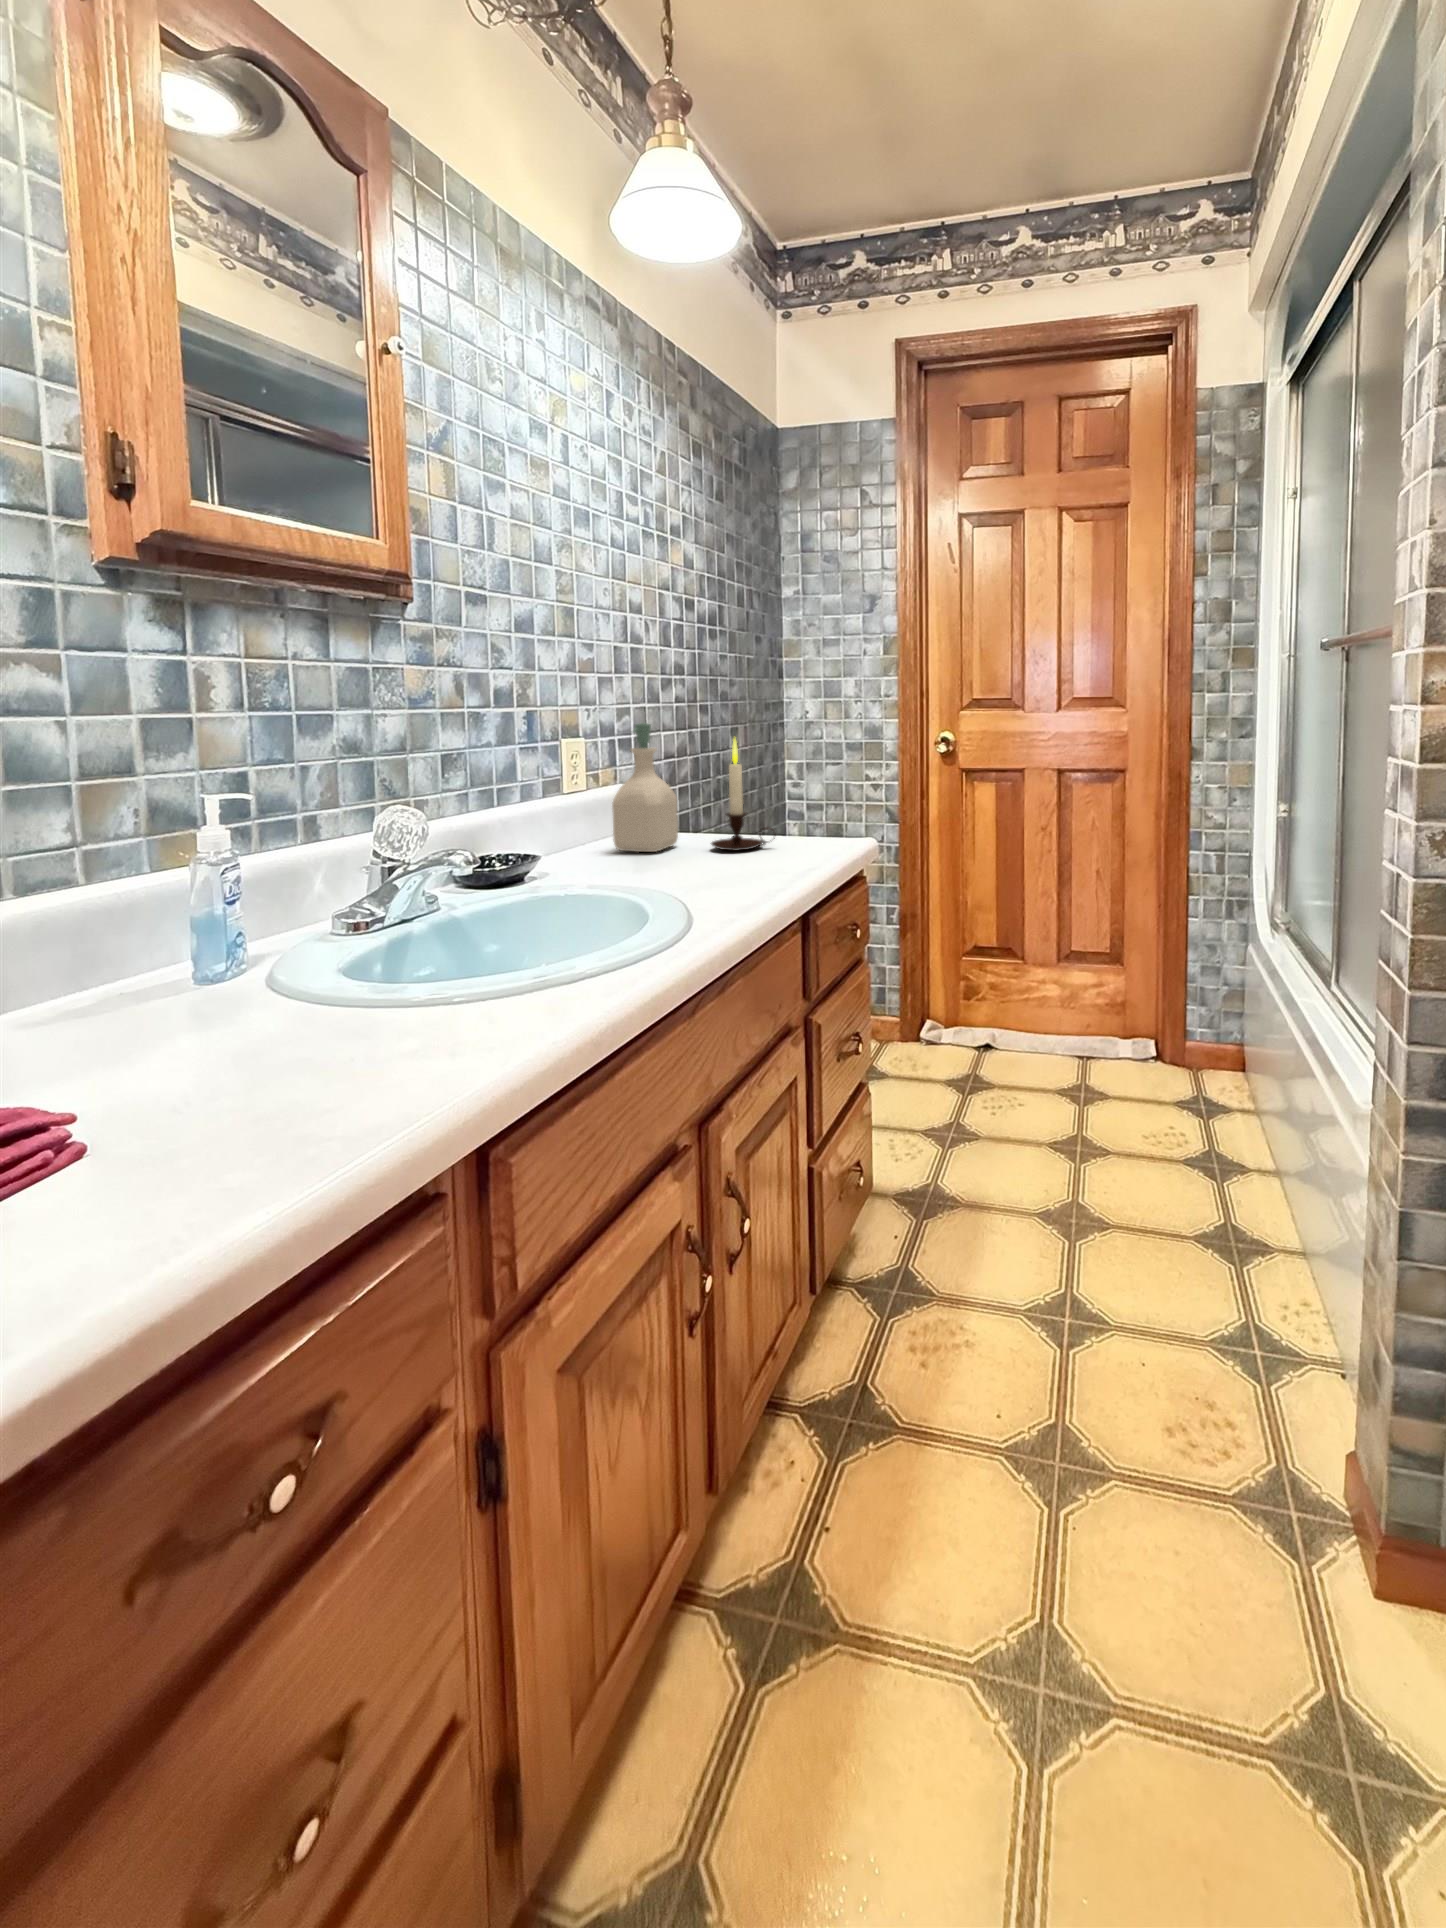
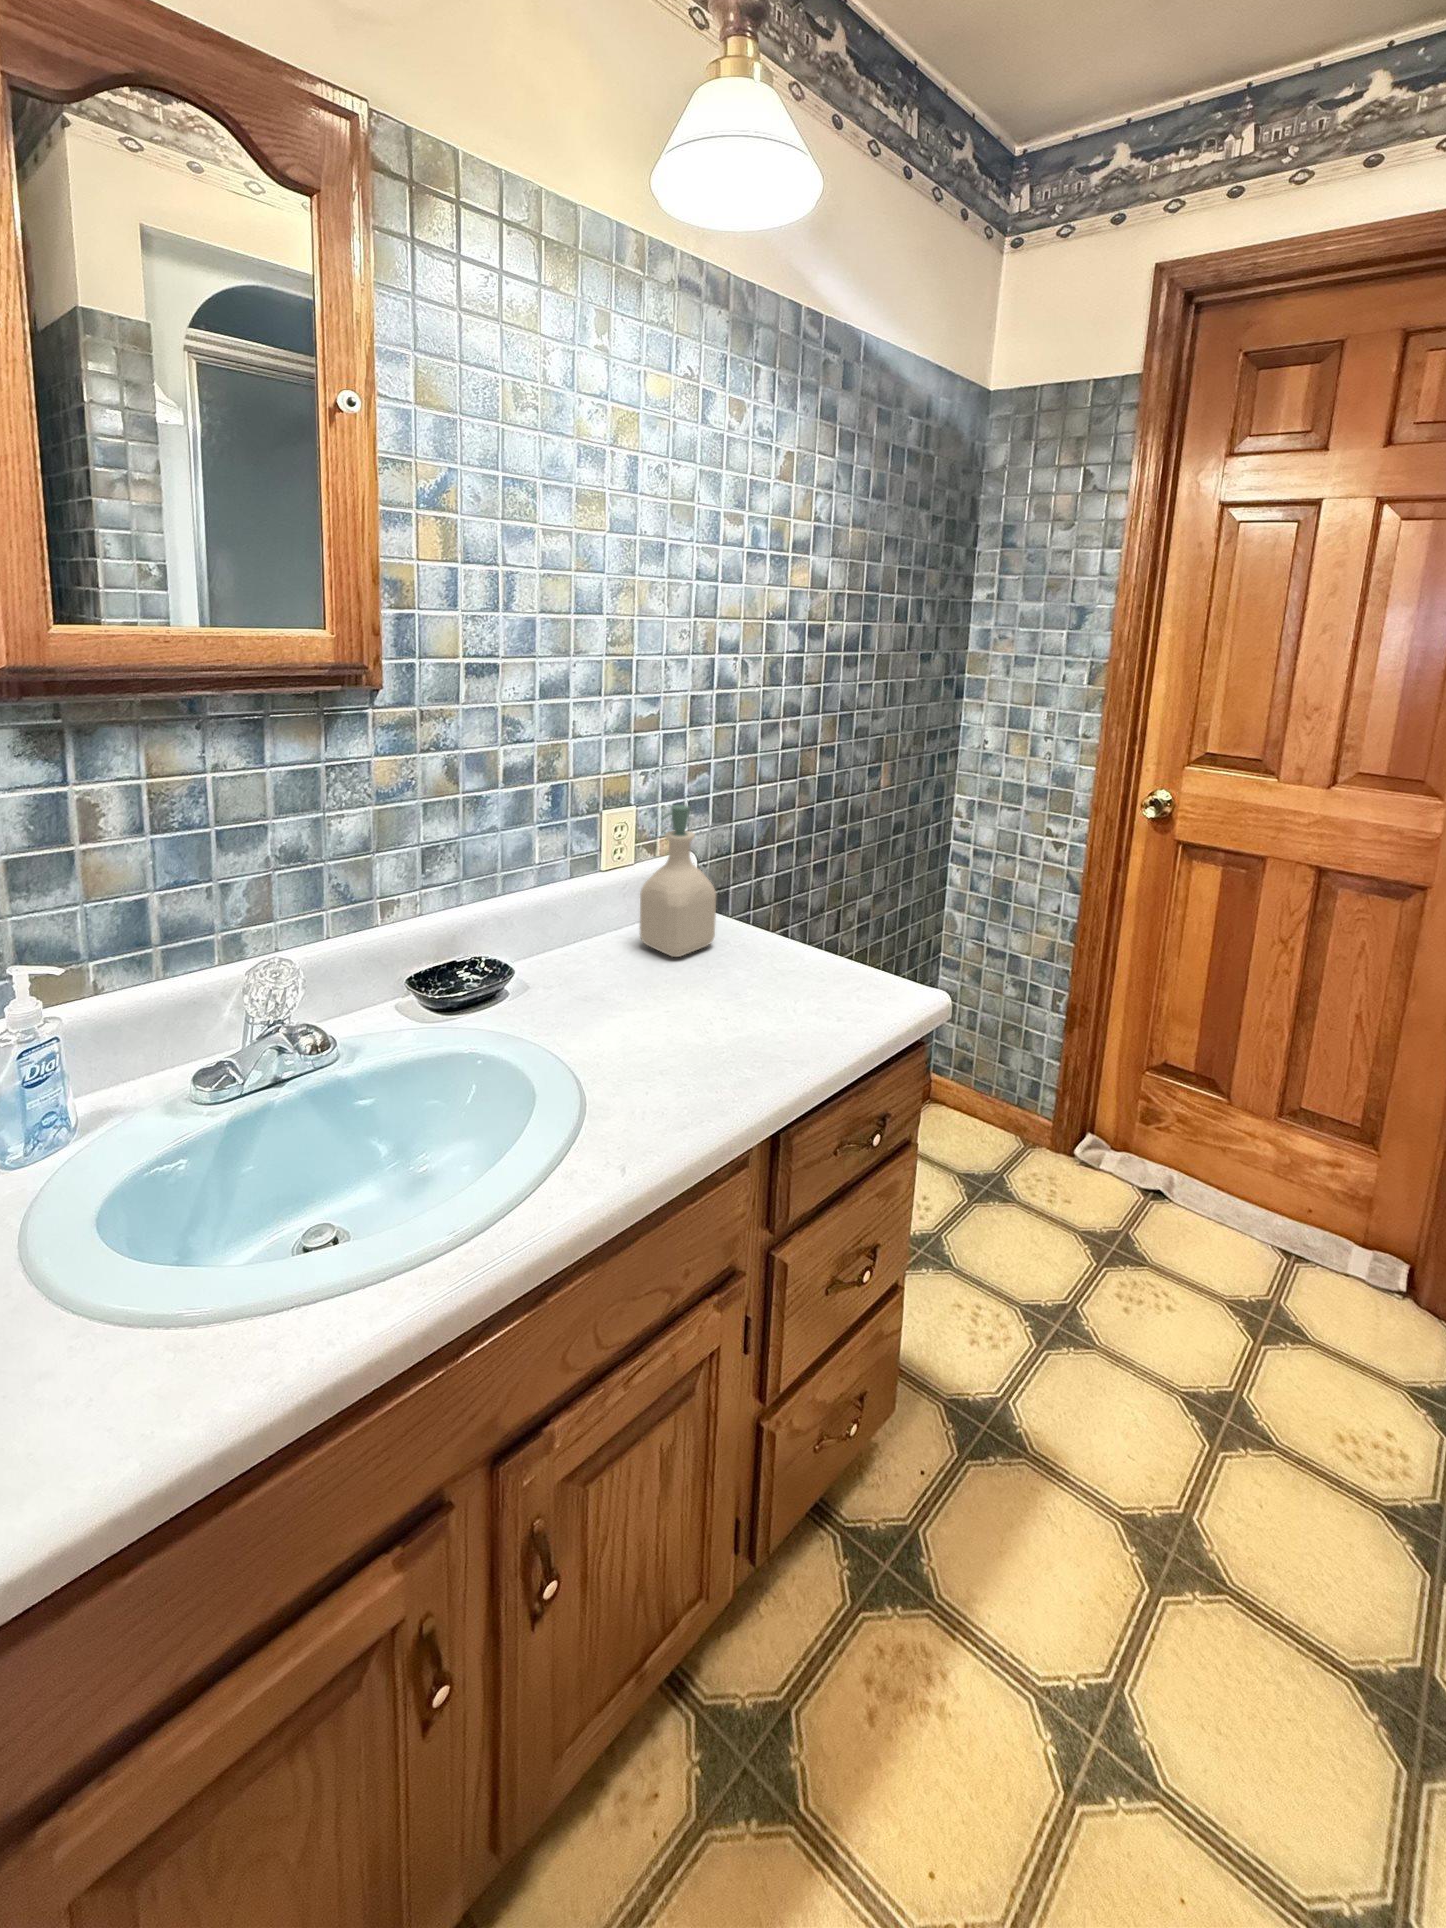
candle: present [711,739,776,851] -> none [733,842,807,983]

